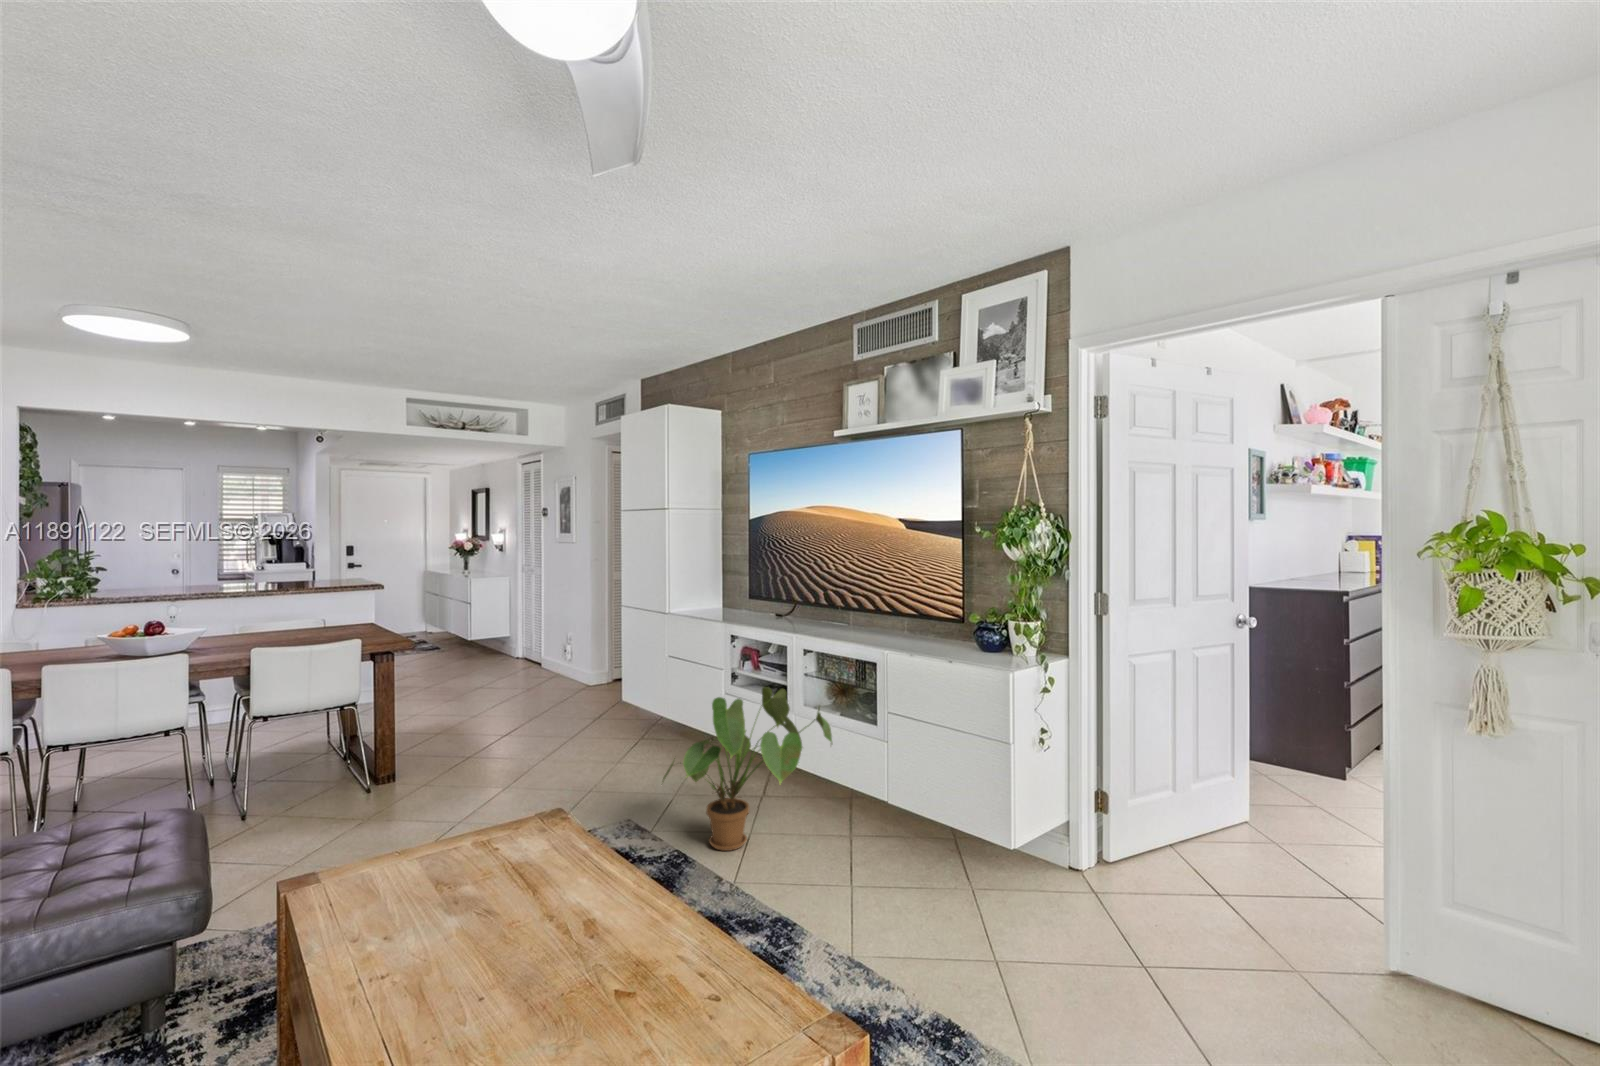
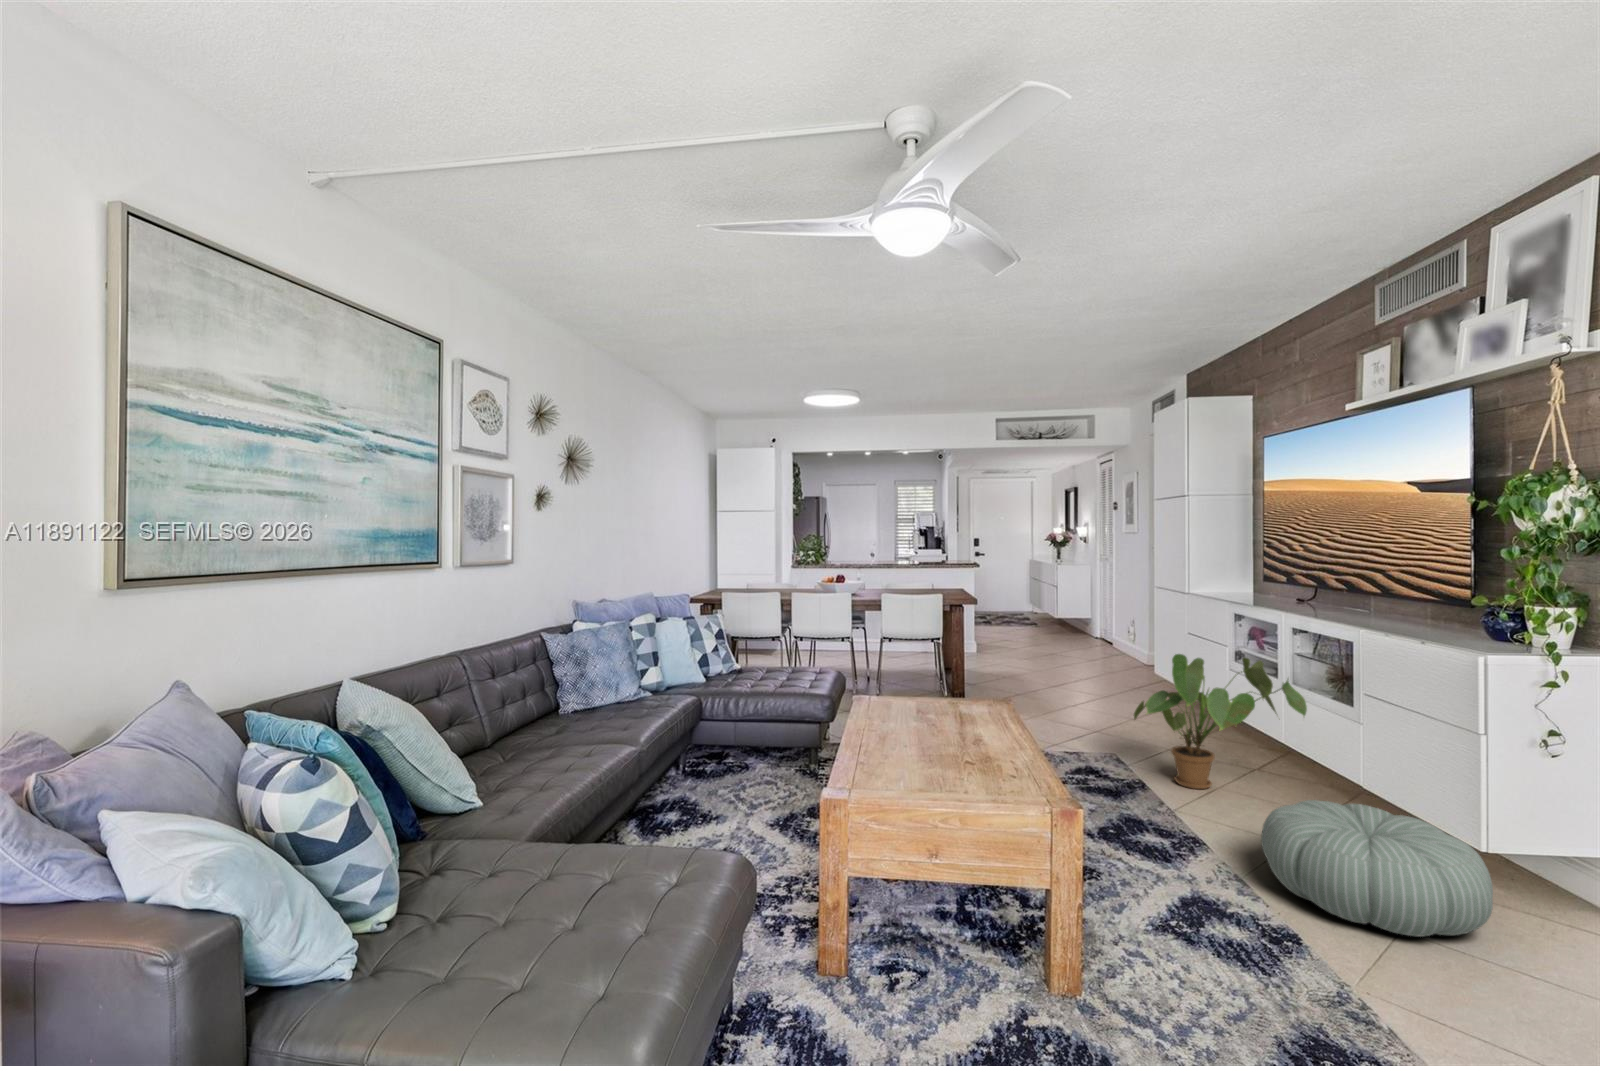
pouf: none [864,835,1054,988] -> present [1261,800,1493,937]

